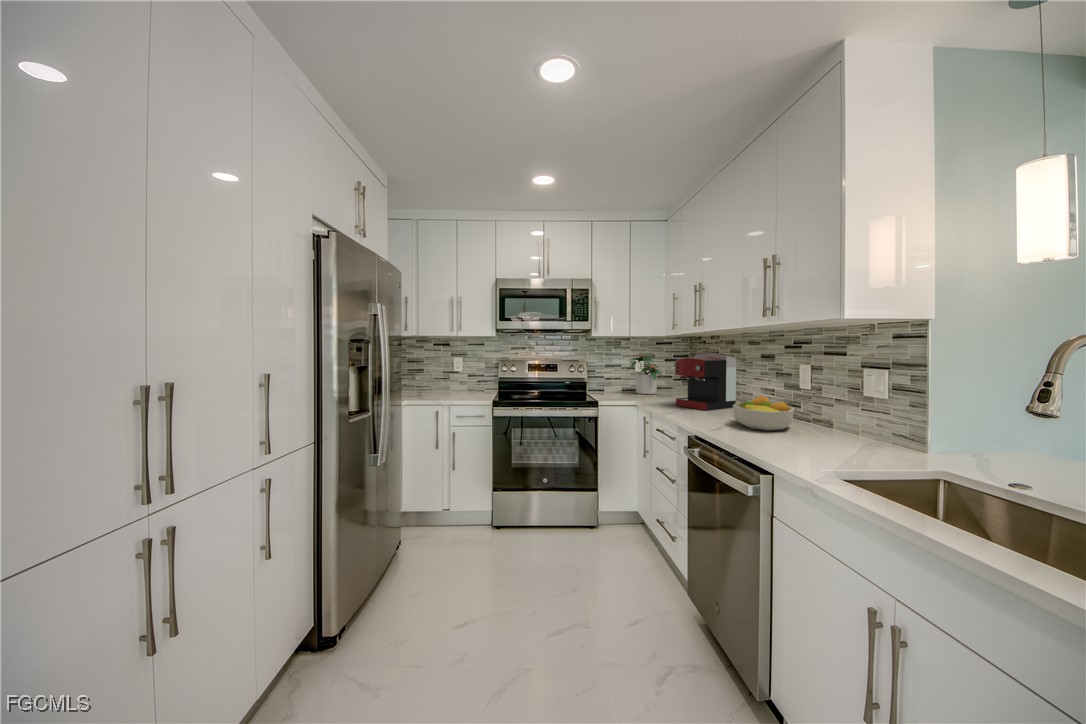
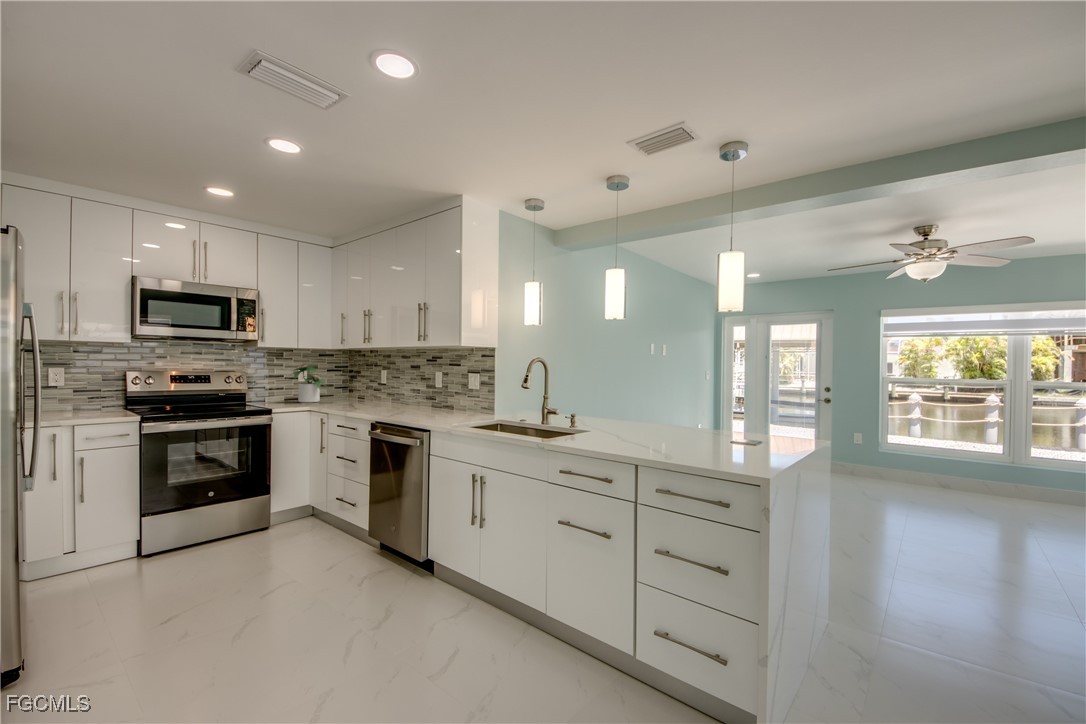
coffee maker: present [675,353,736,411] -> none [347,364,394,409]
fruit bowl: present [733,396,794,431] -> none [398,393,435,415]

